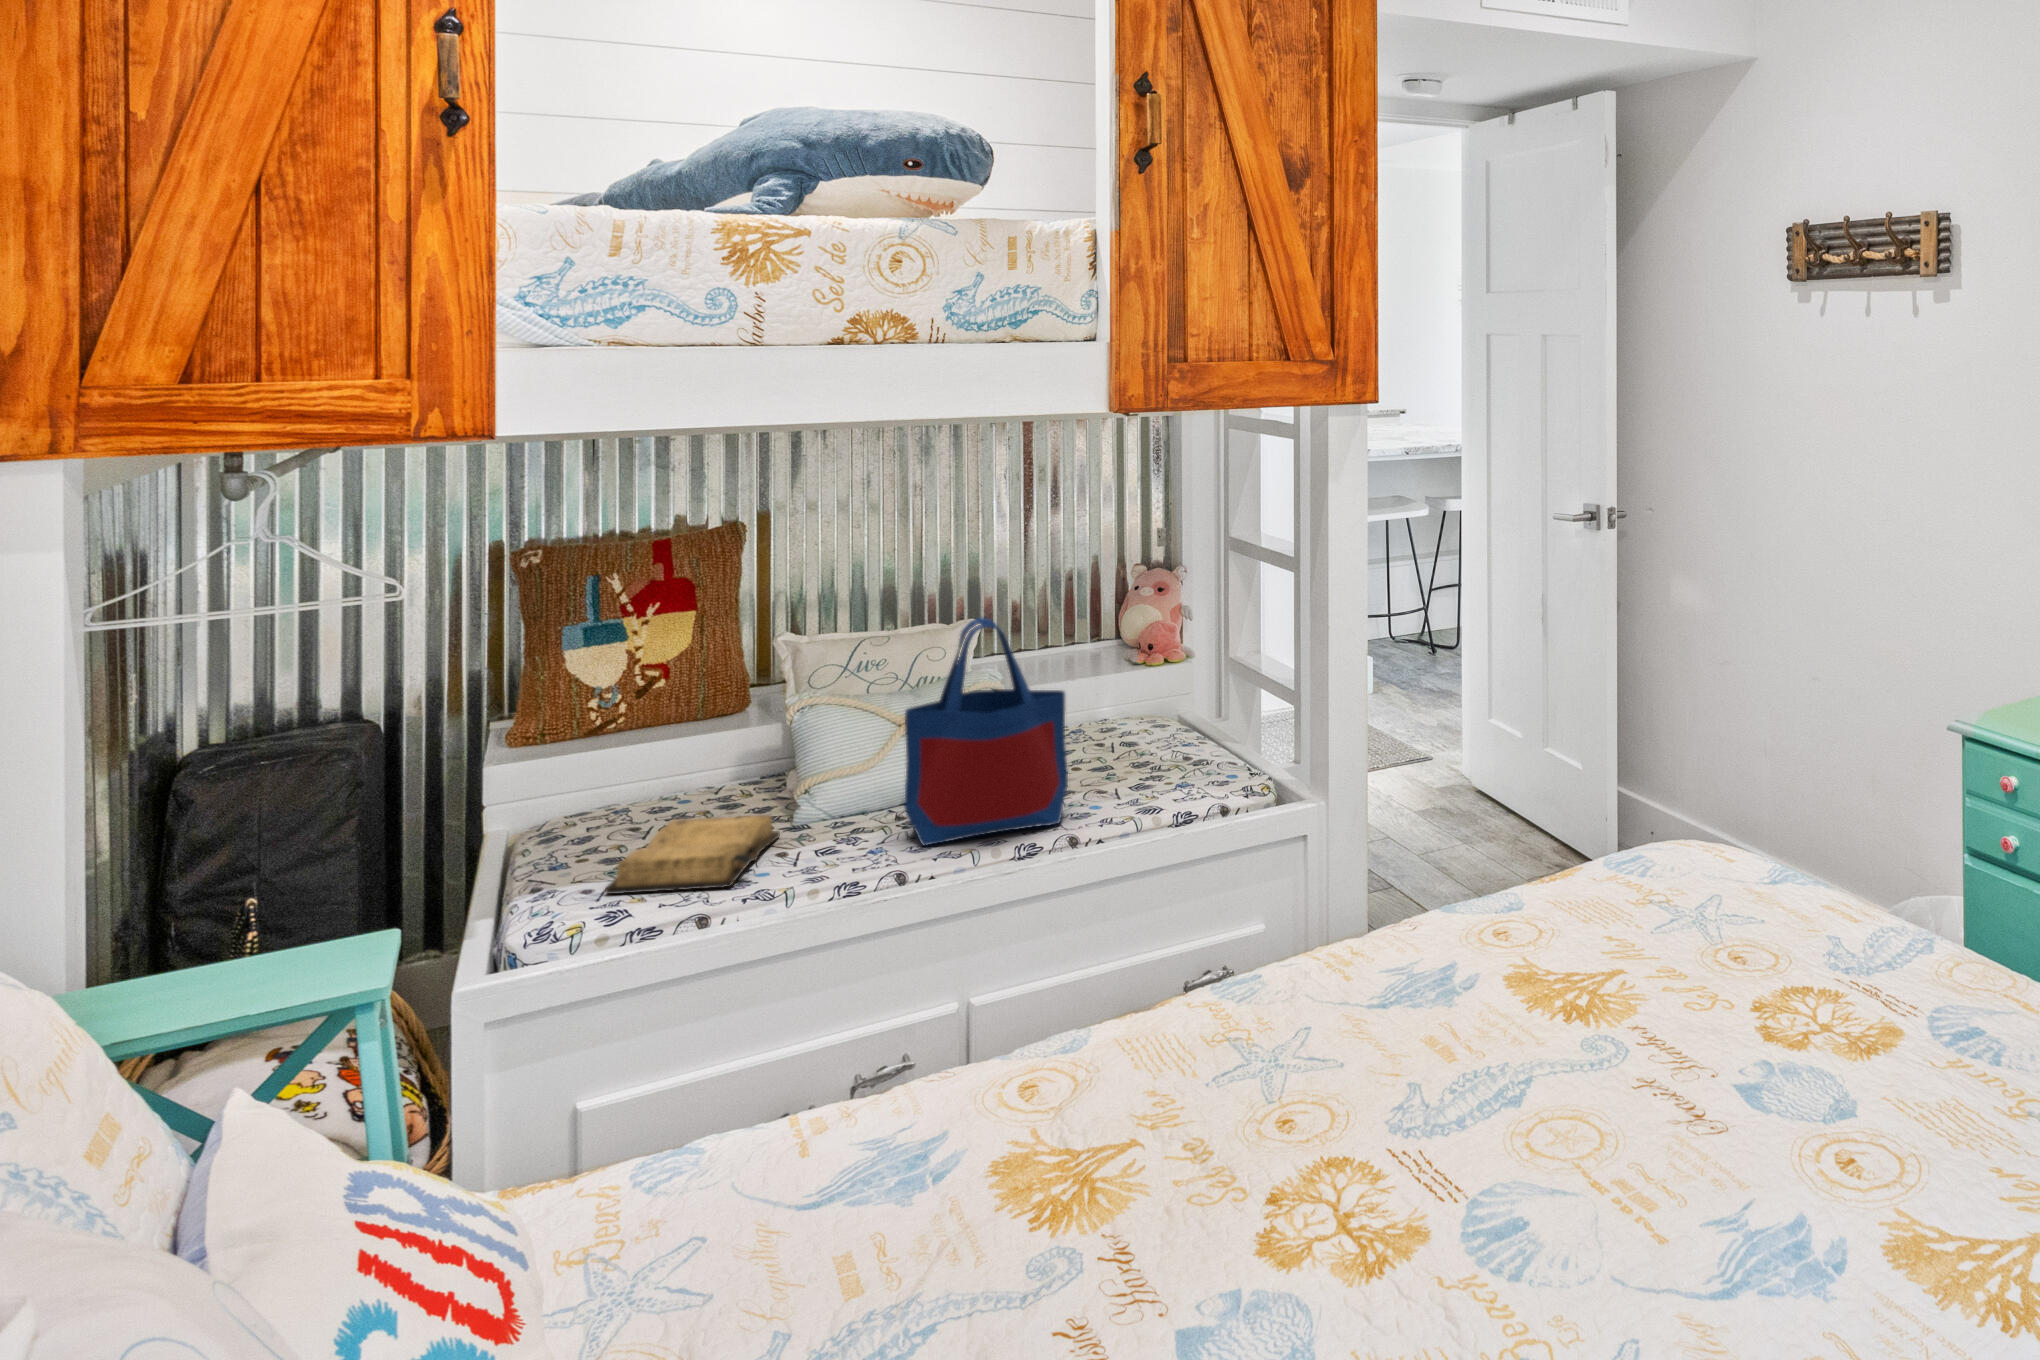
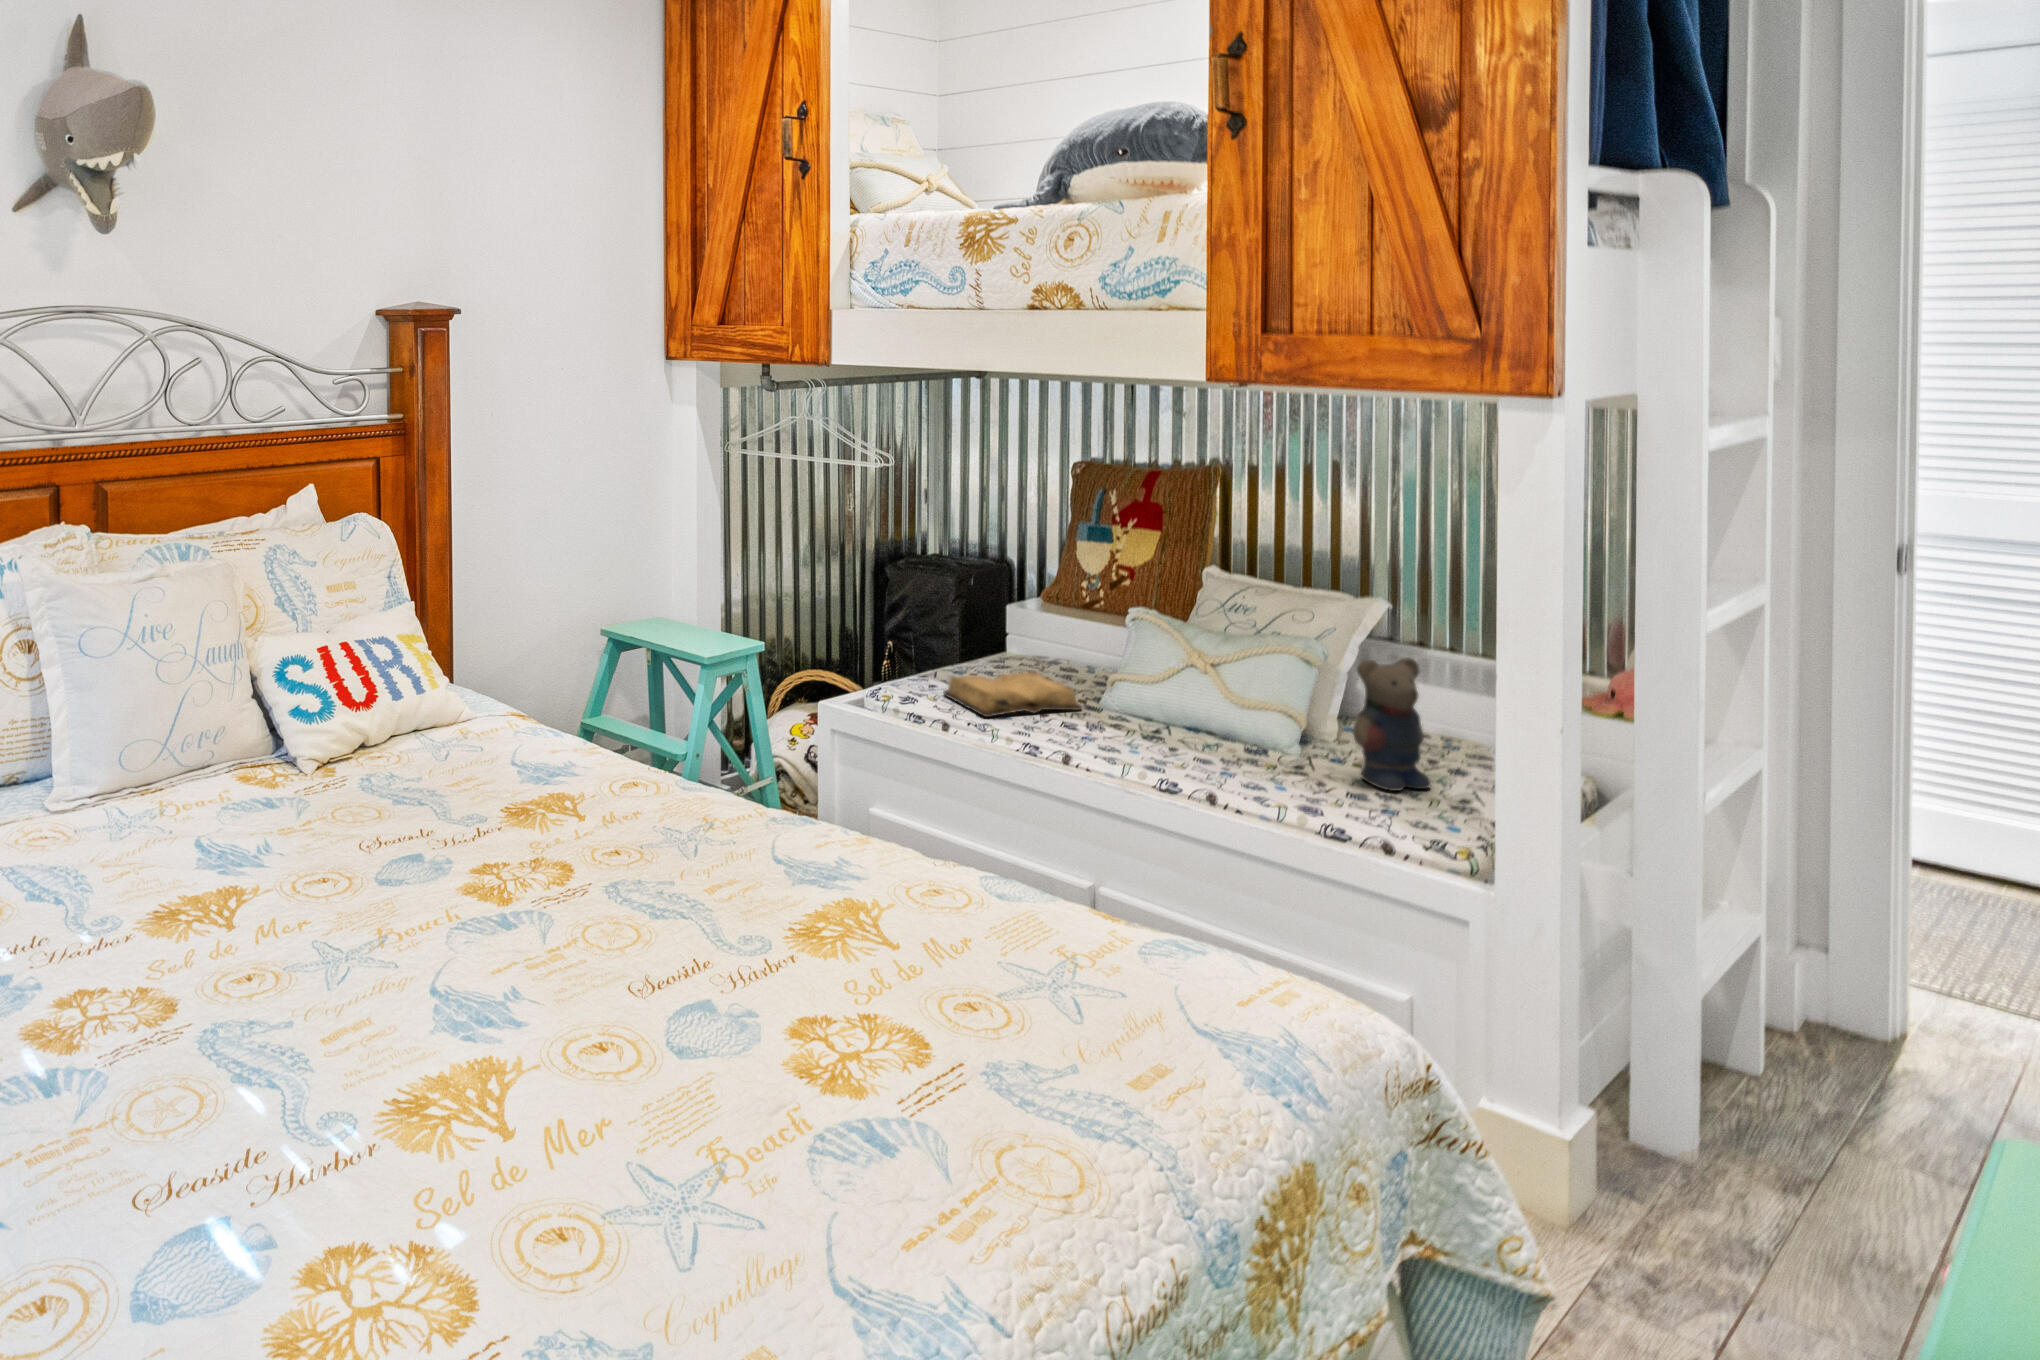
tote bag: present [904,618,1068,846] -> none [1120,568,1265,782]
teddy bear: none [1091,657,1146,780] -> present [1353,657,1431,791]

